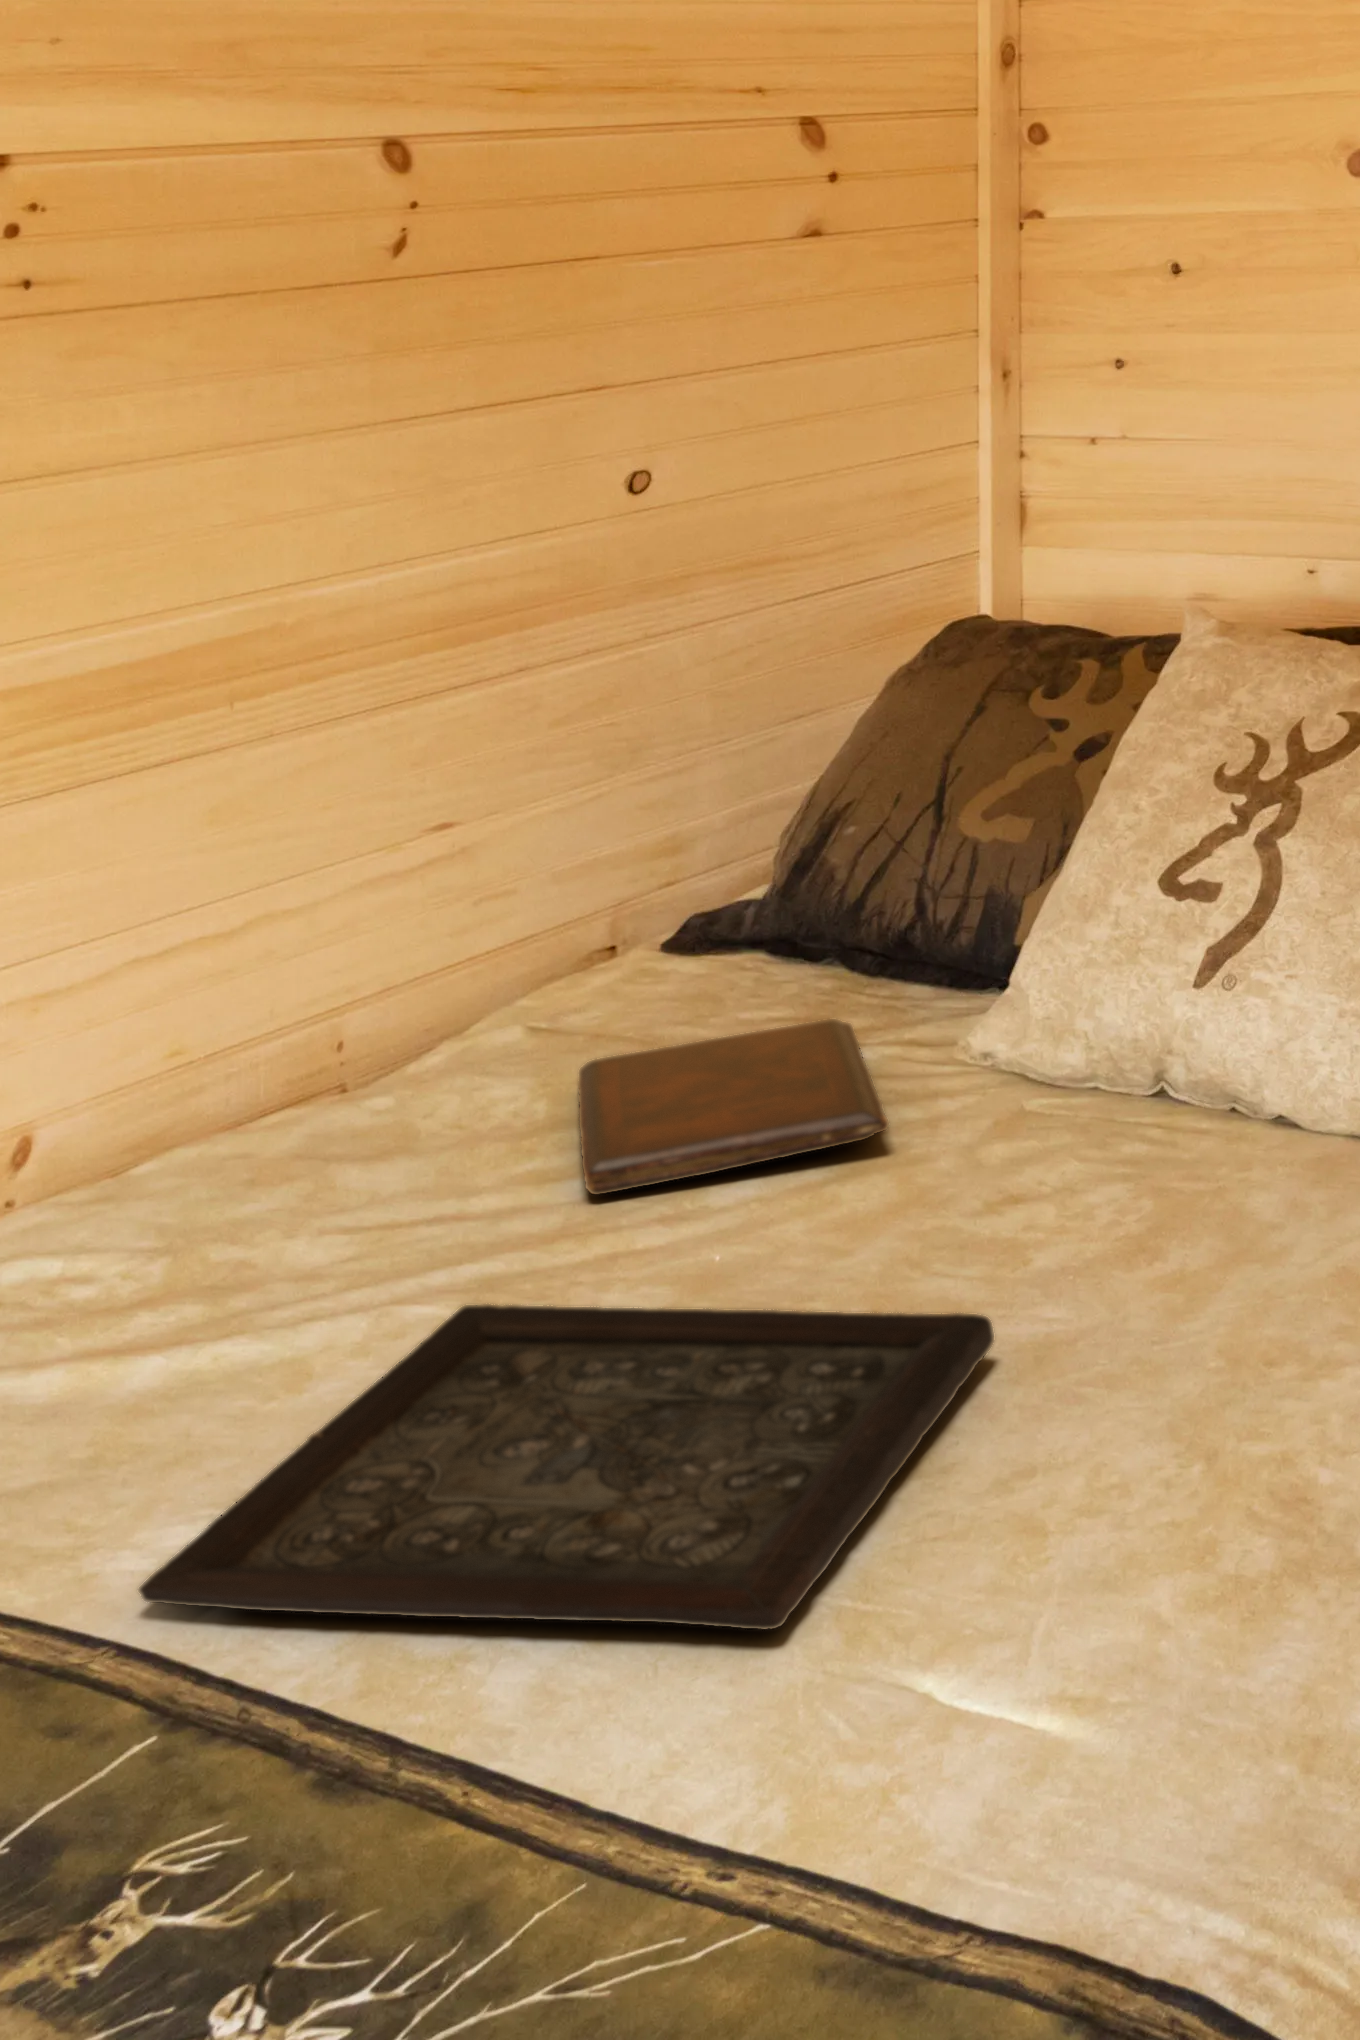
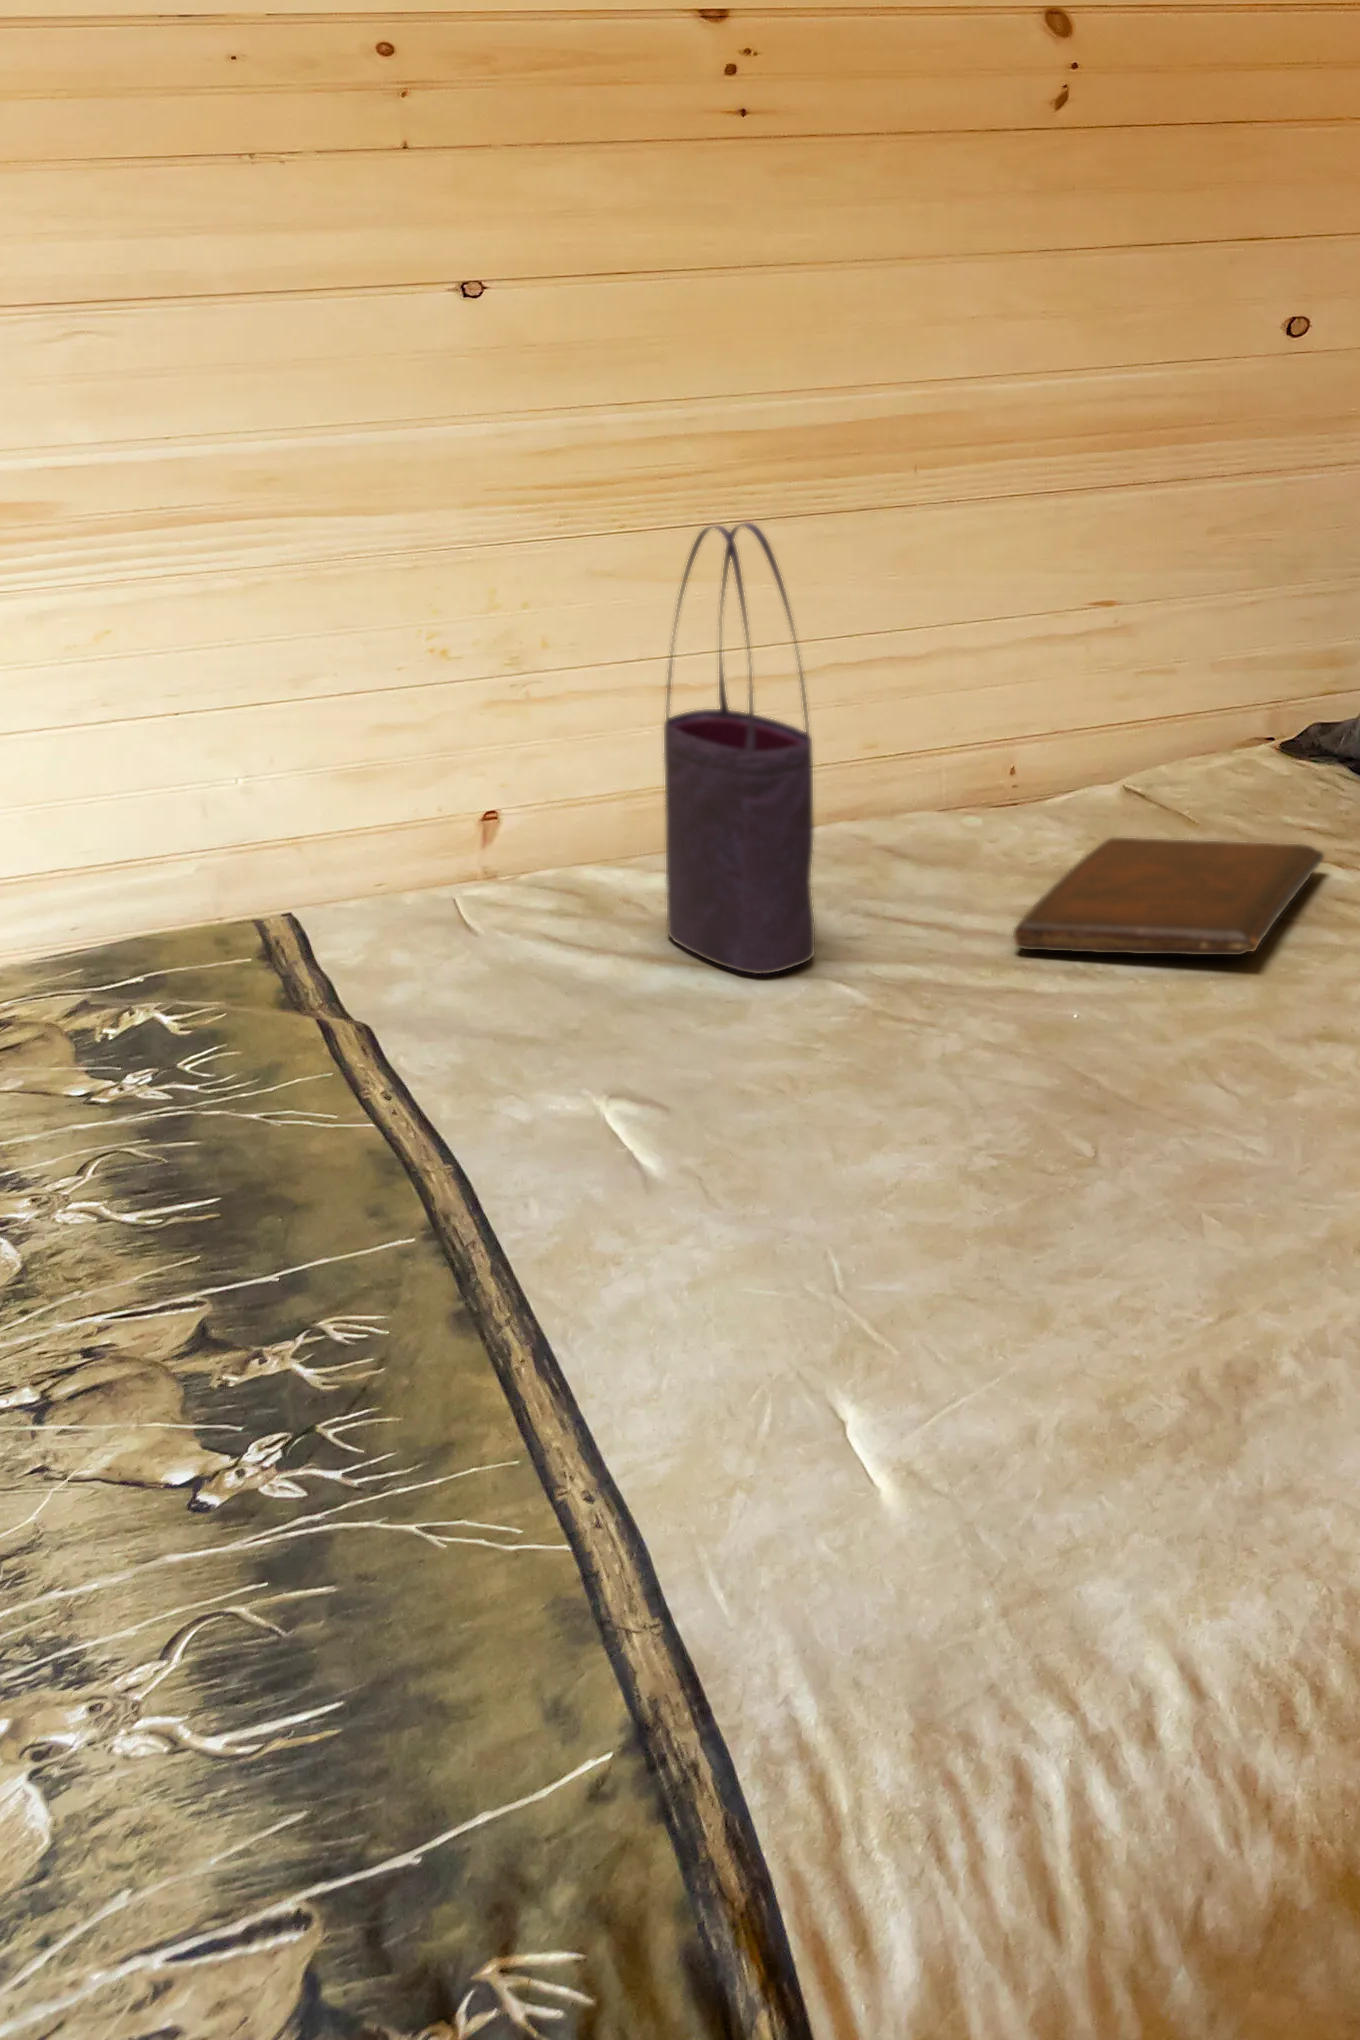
tote bag: none [96,743,346,1304] -> present [664,523,815,974]
tray: present [139,1305,994,1630] -> none [463,1010,1151,1333]

